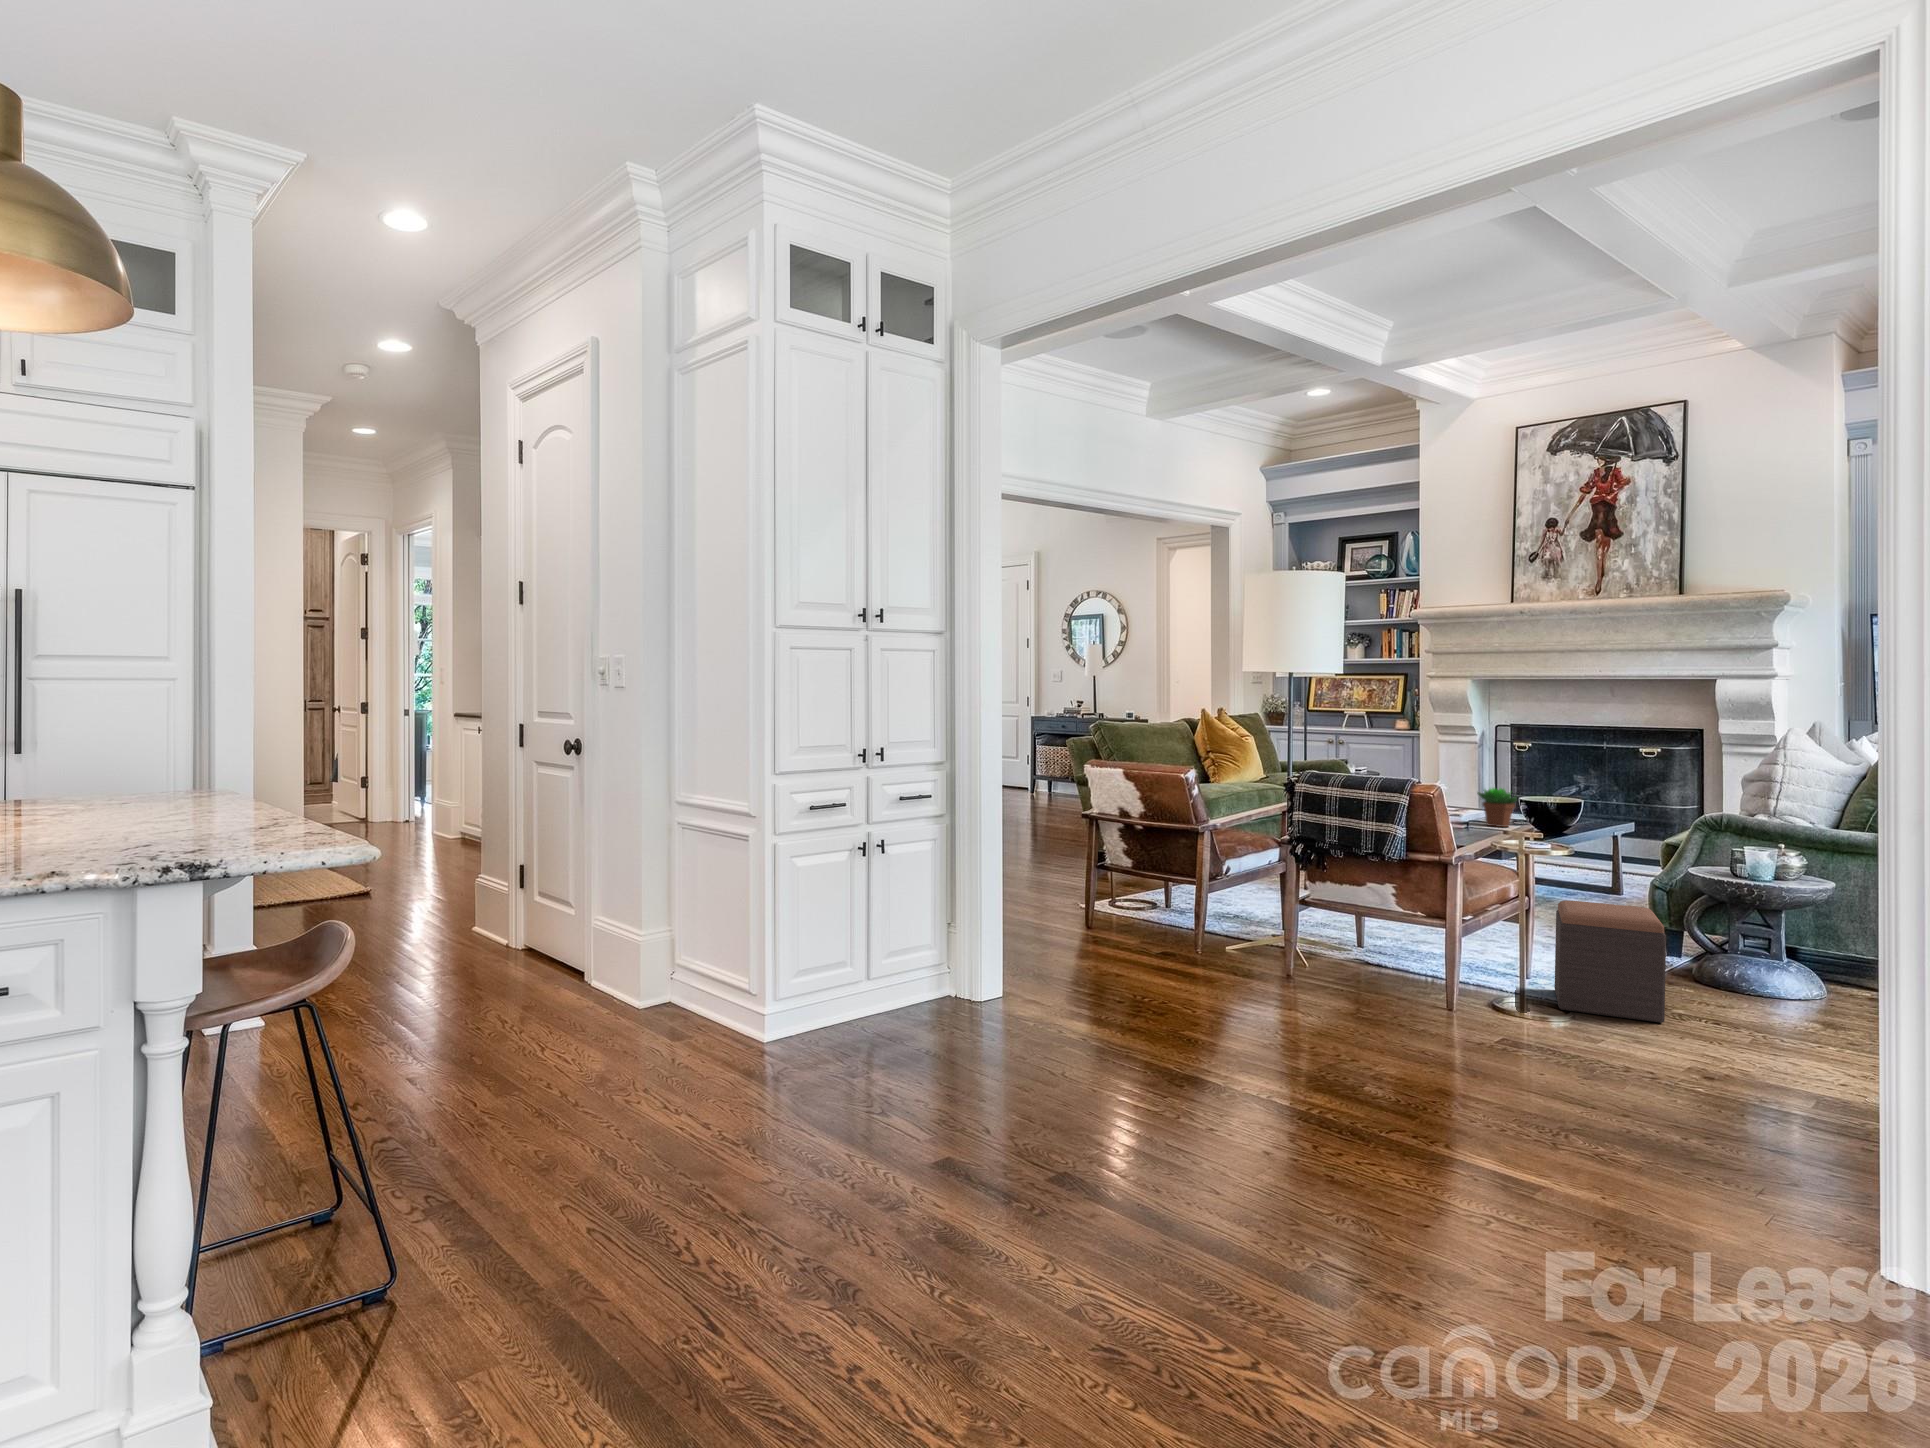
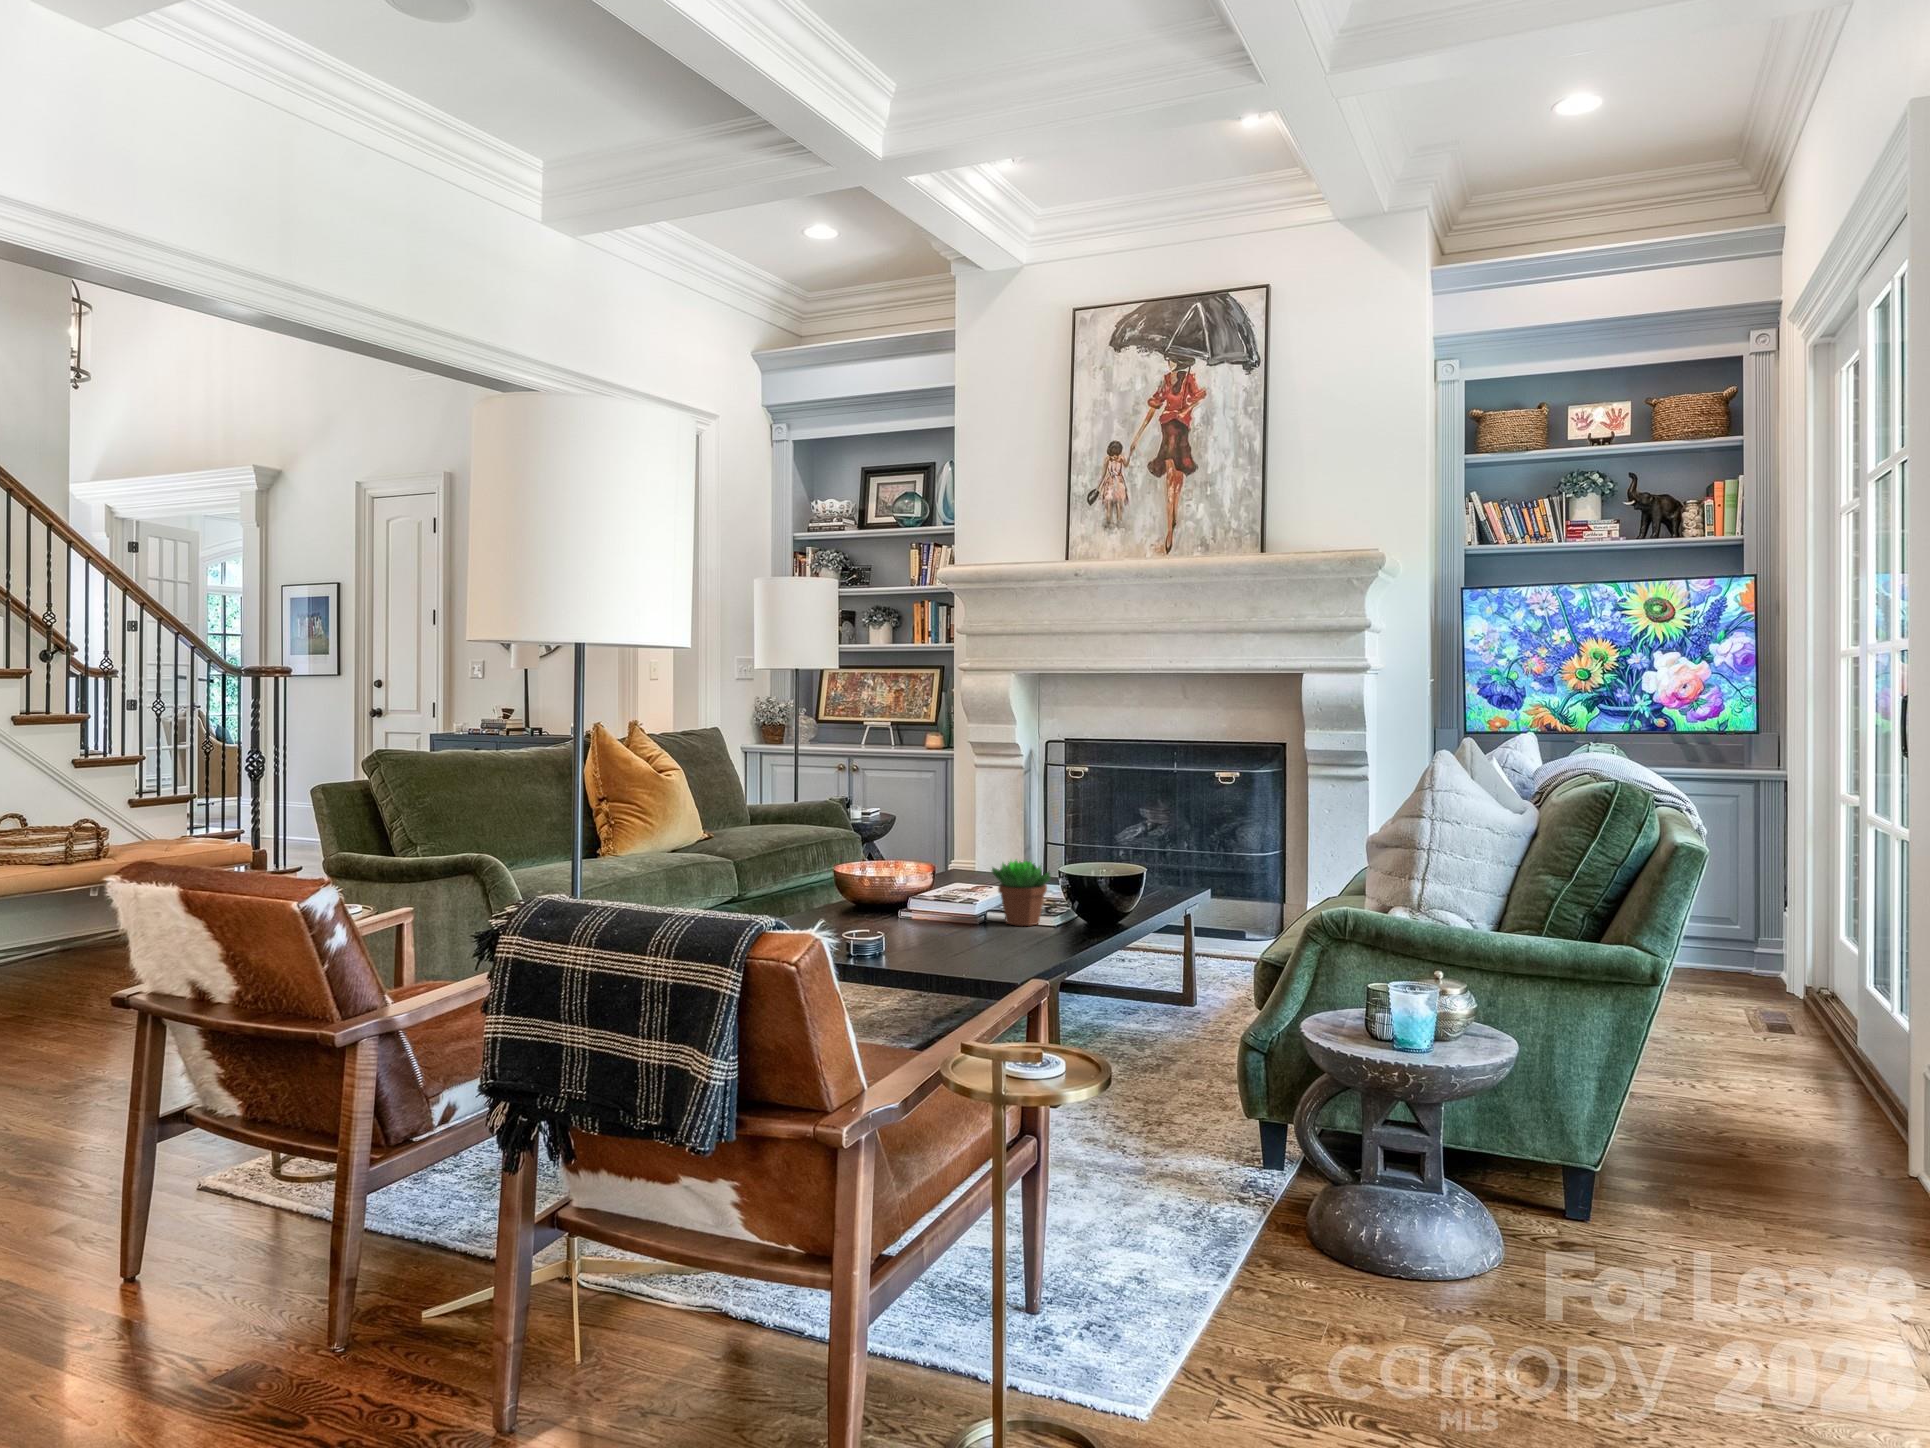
footstool: present [1555,900,1666,1023] -> none [1078,1120,1263,1381]

